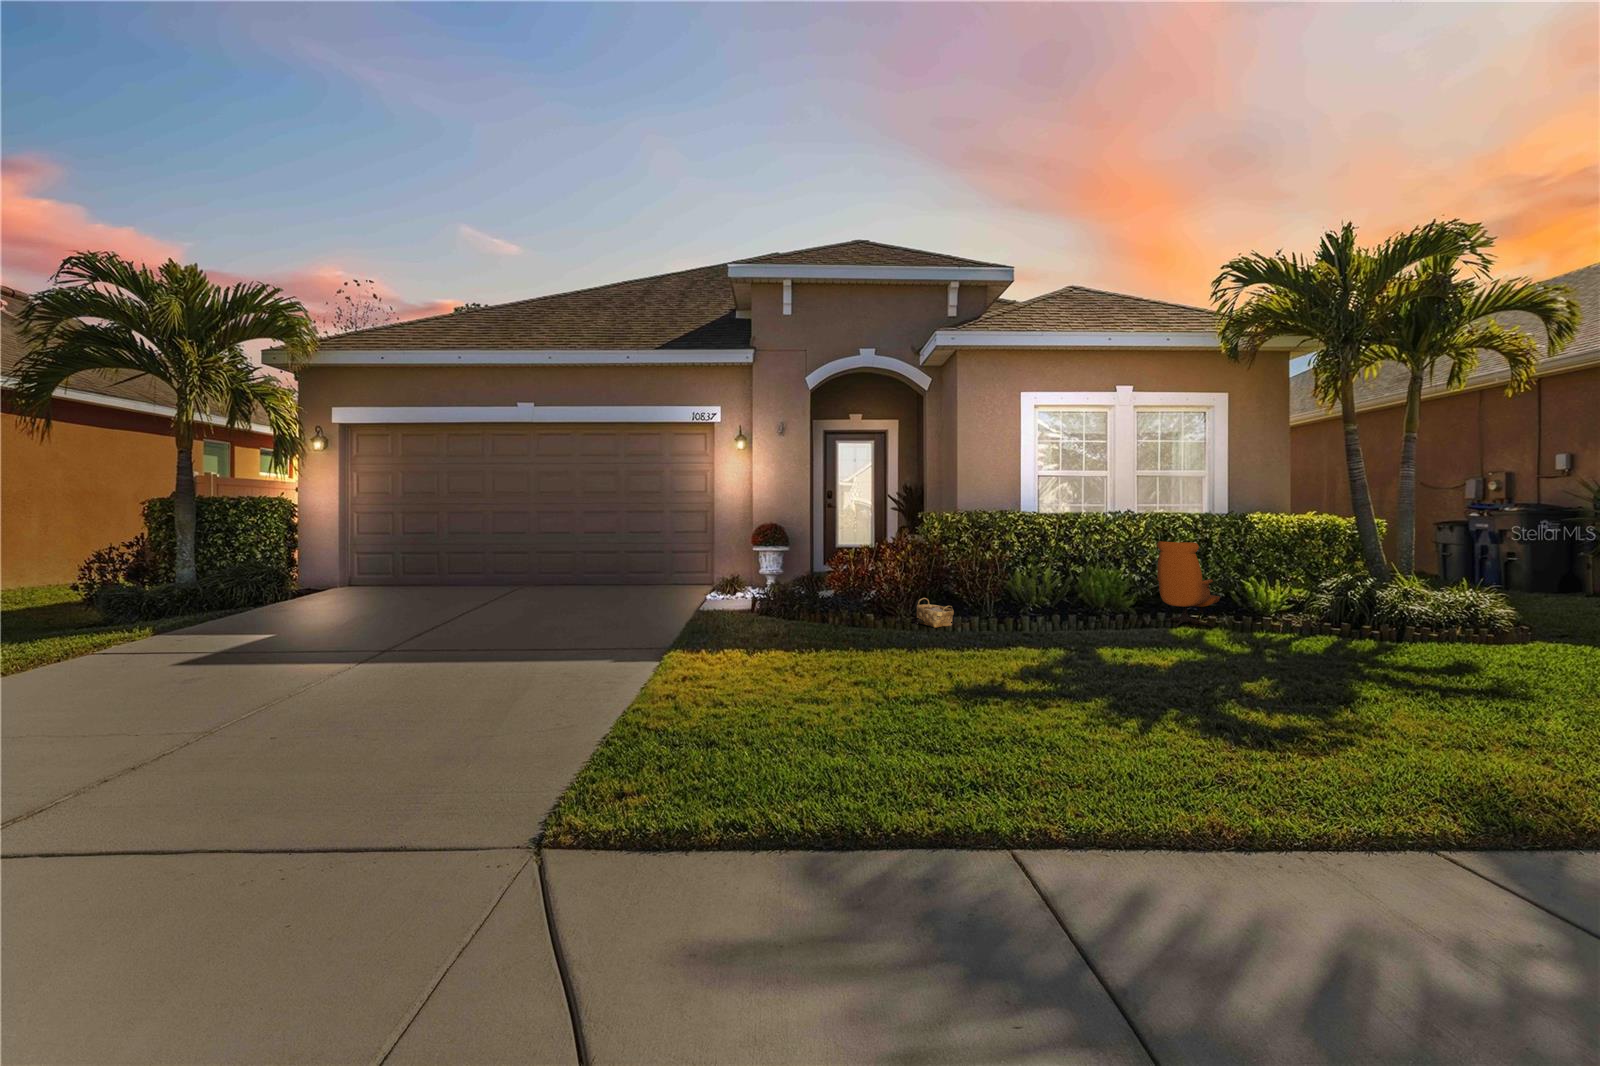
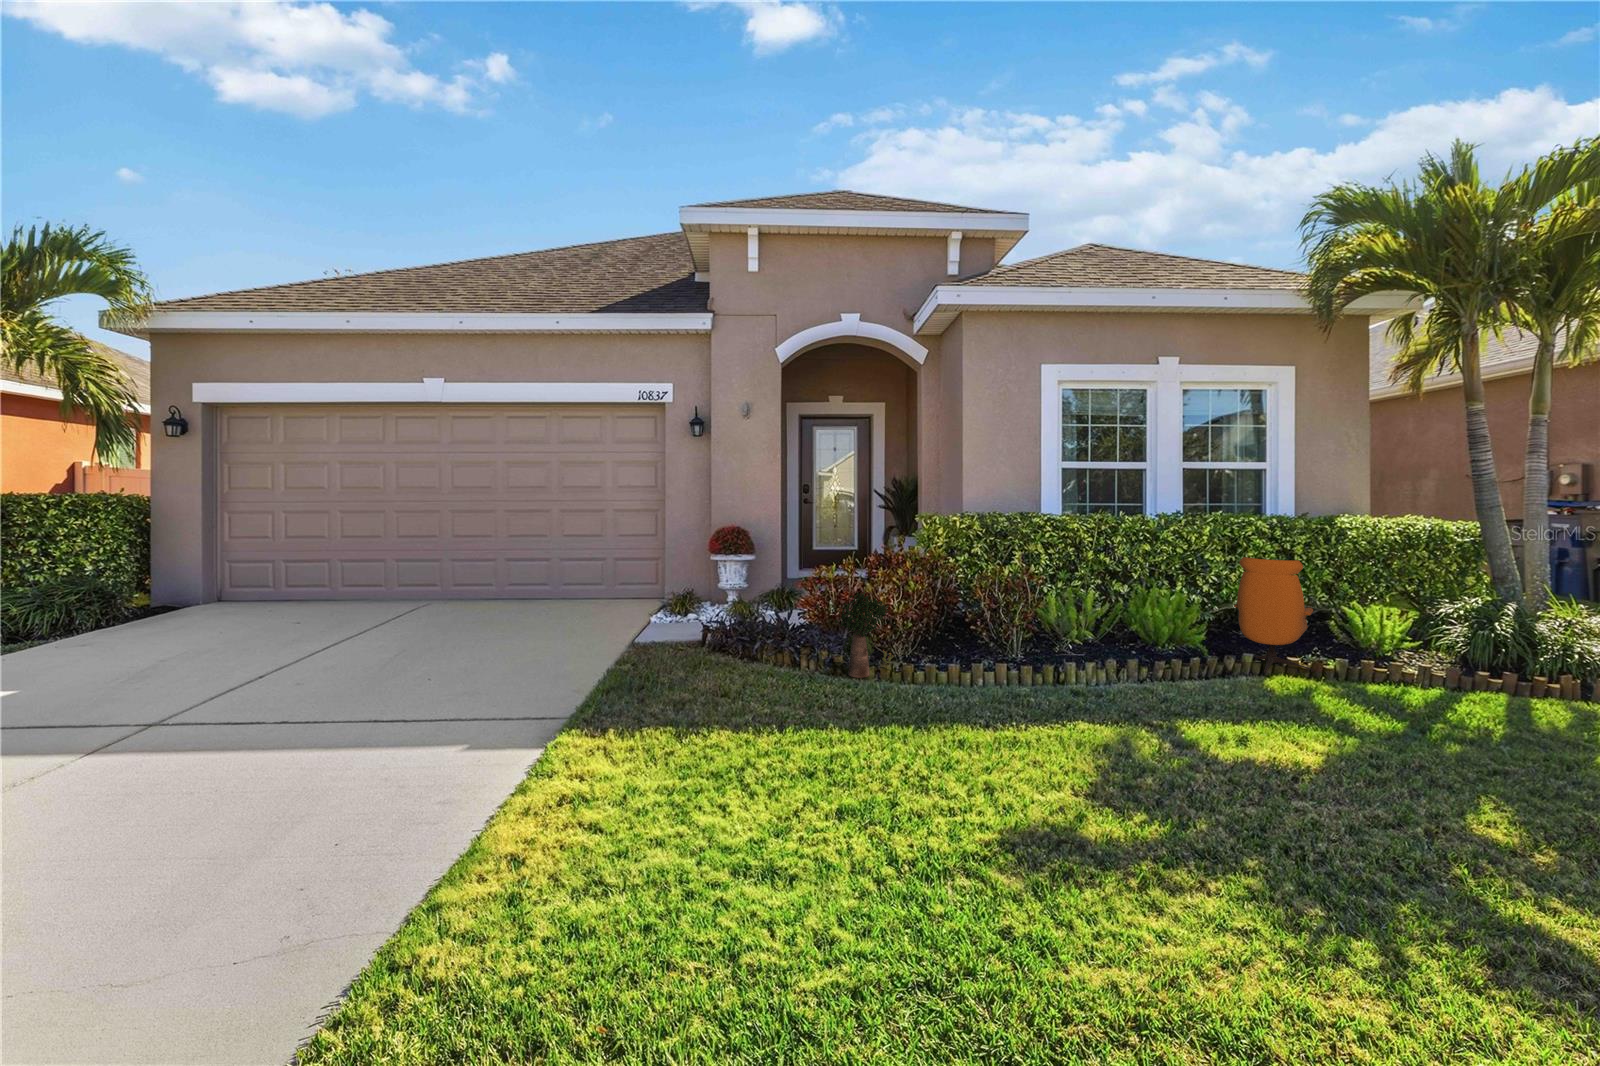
potted plant: none [854,567,898,629] -> present [835,592,893,678]
woven basket: present [916,598,954,628] -> none [917,631,968,674]

